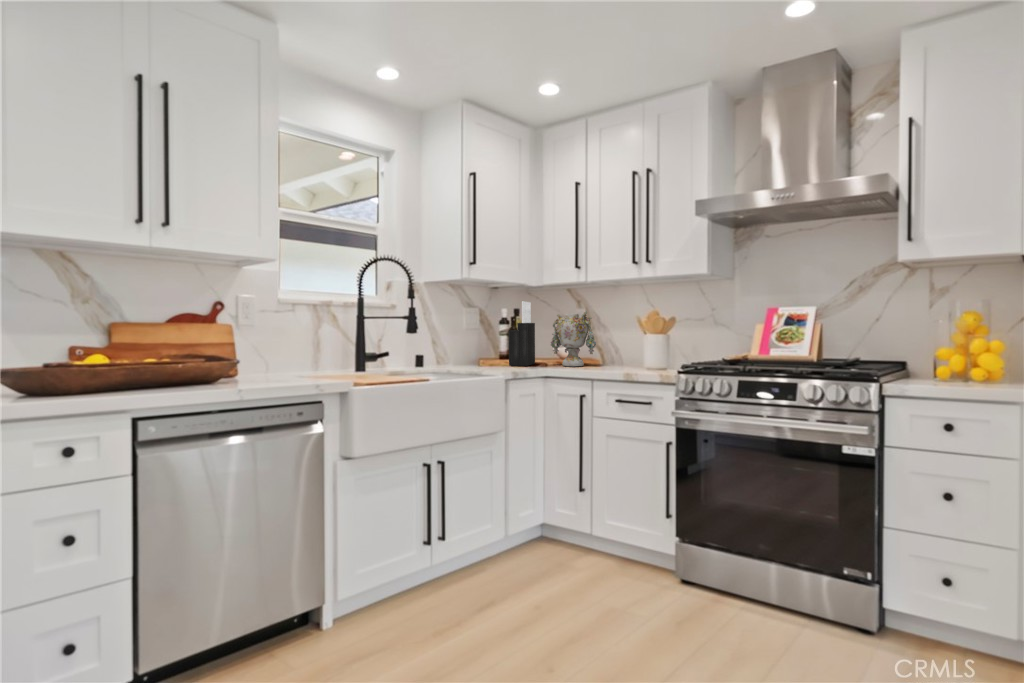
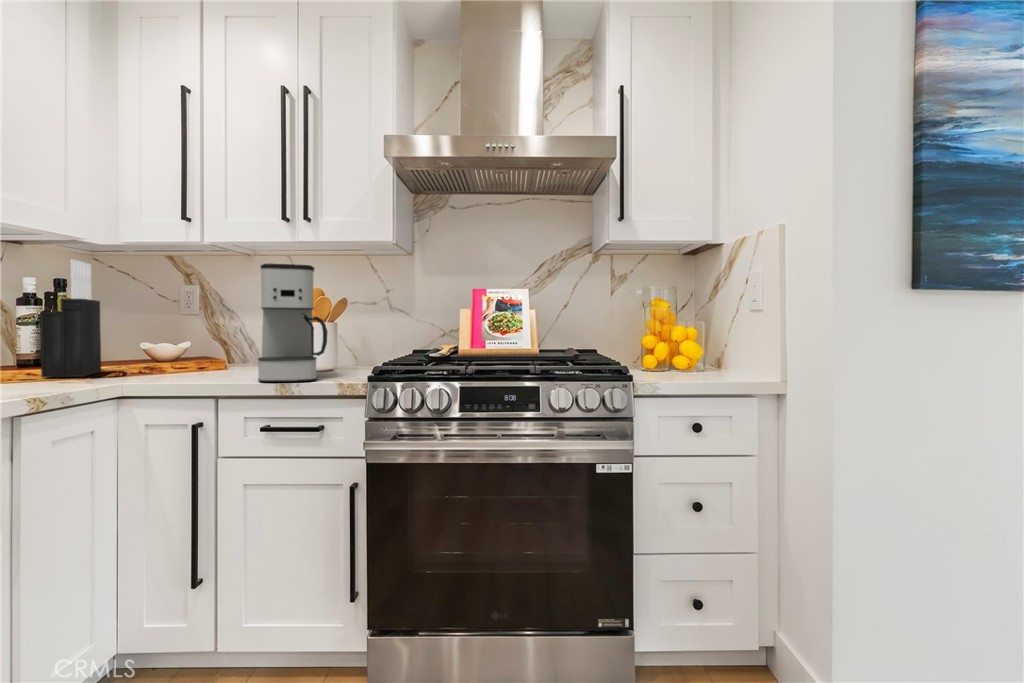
coffee maker: none [614,300,657,373] -> present [258,264,328,382]
vase: present [551,311,596,366] -> none [133,282,221,375]

